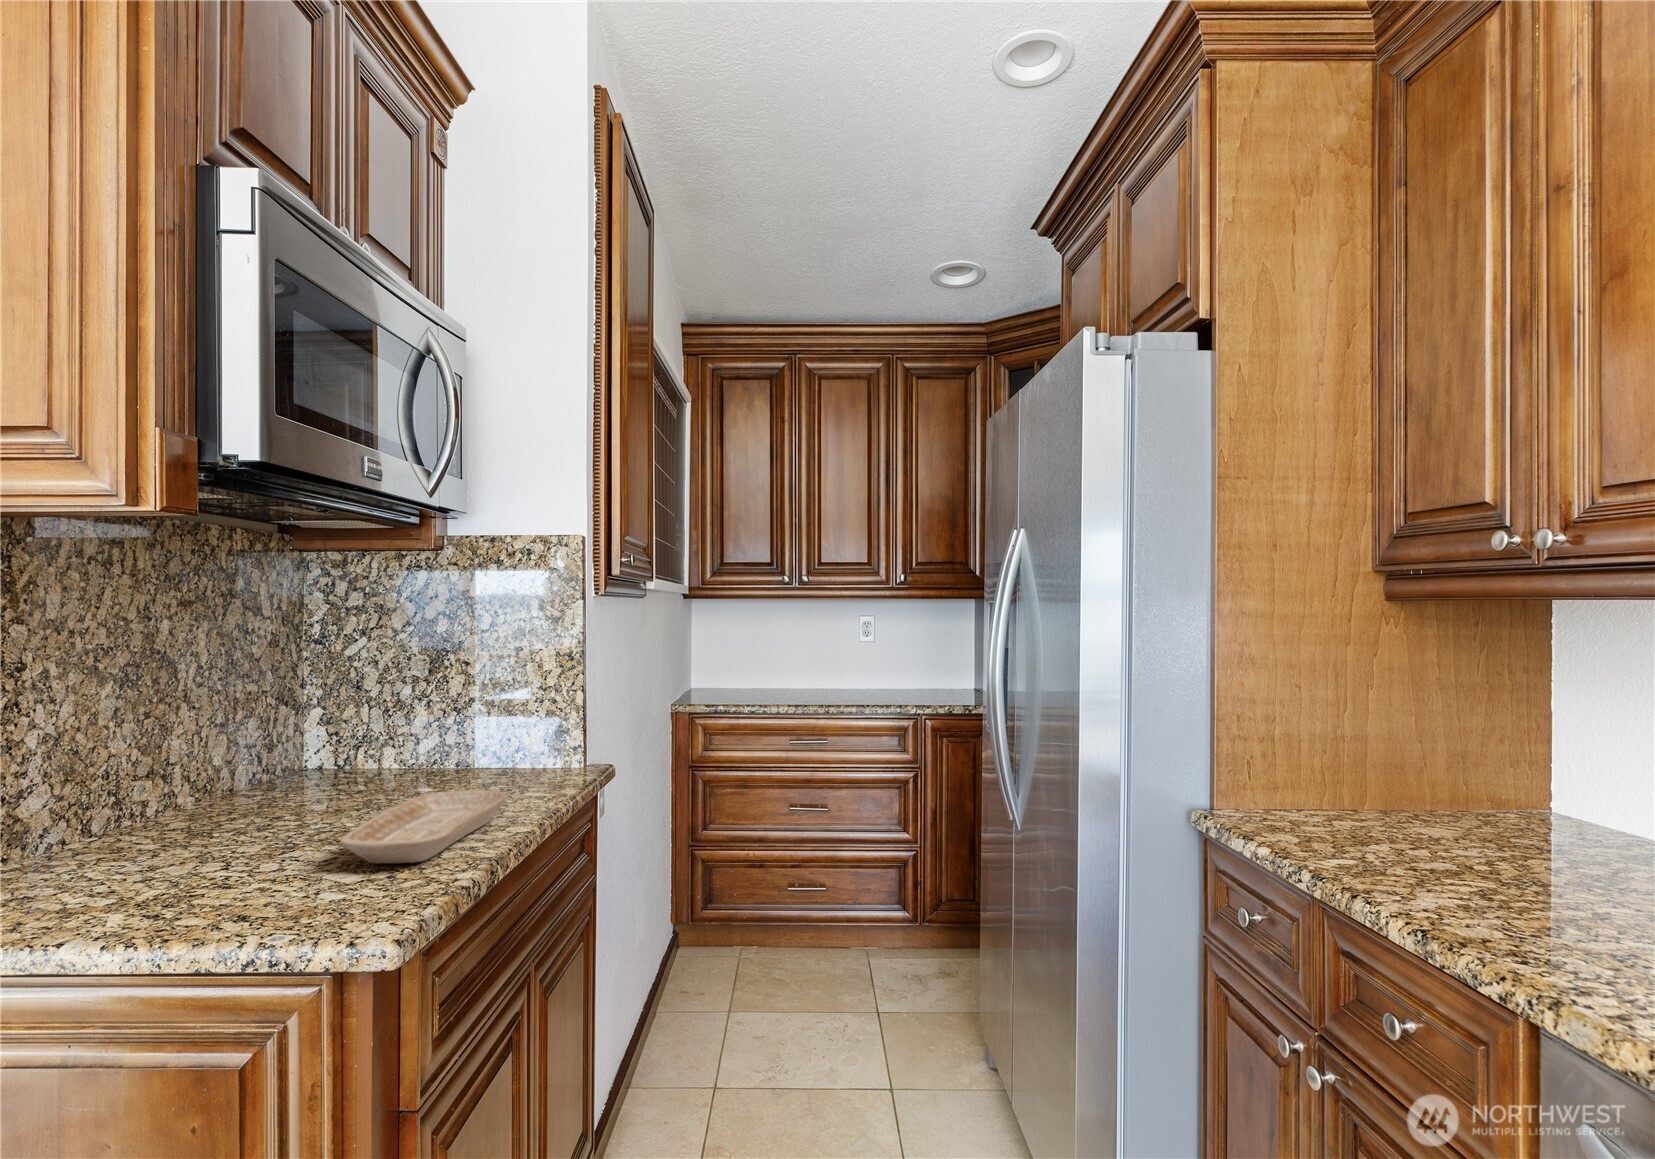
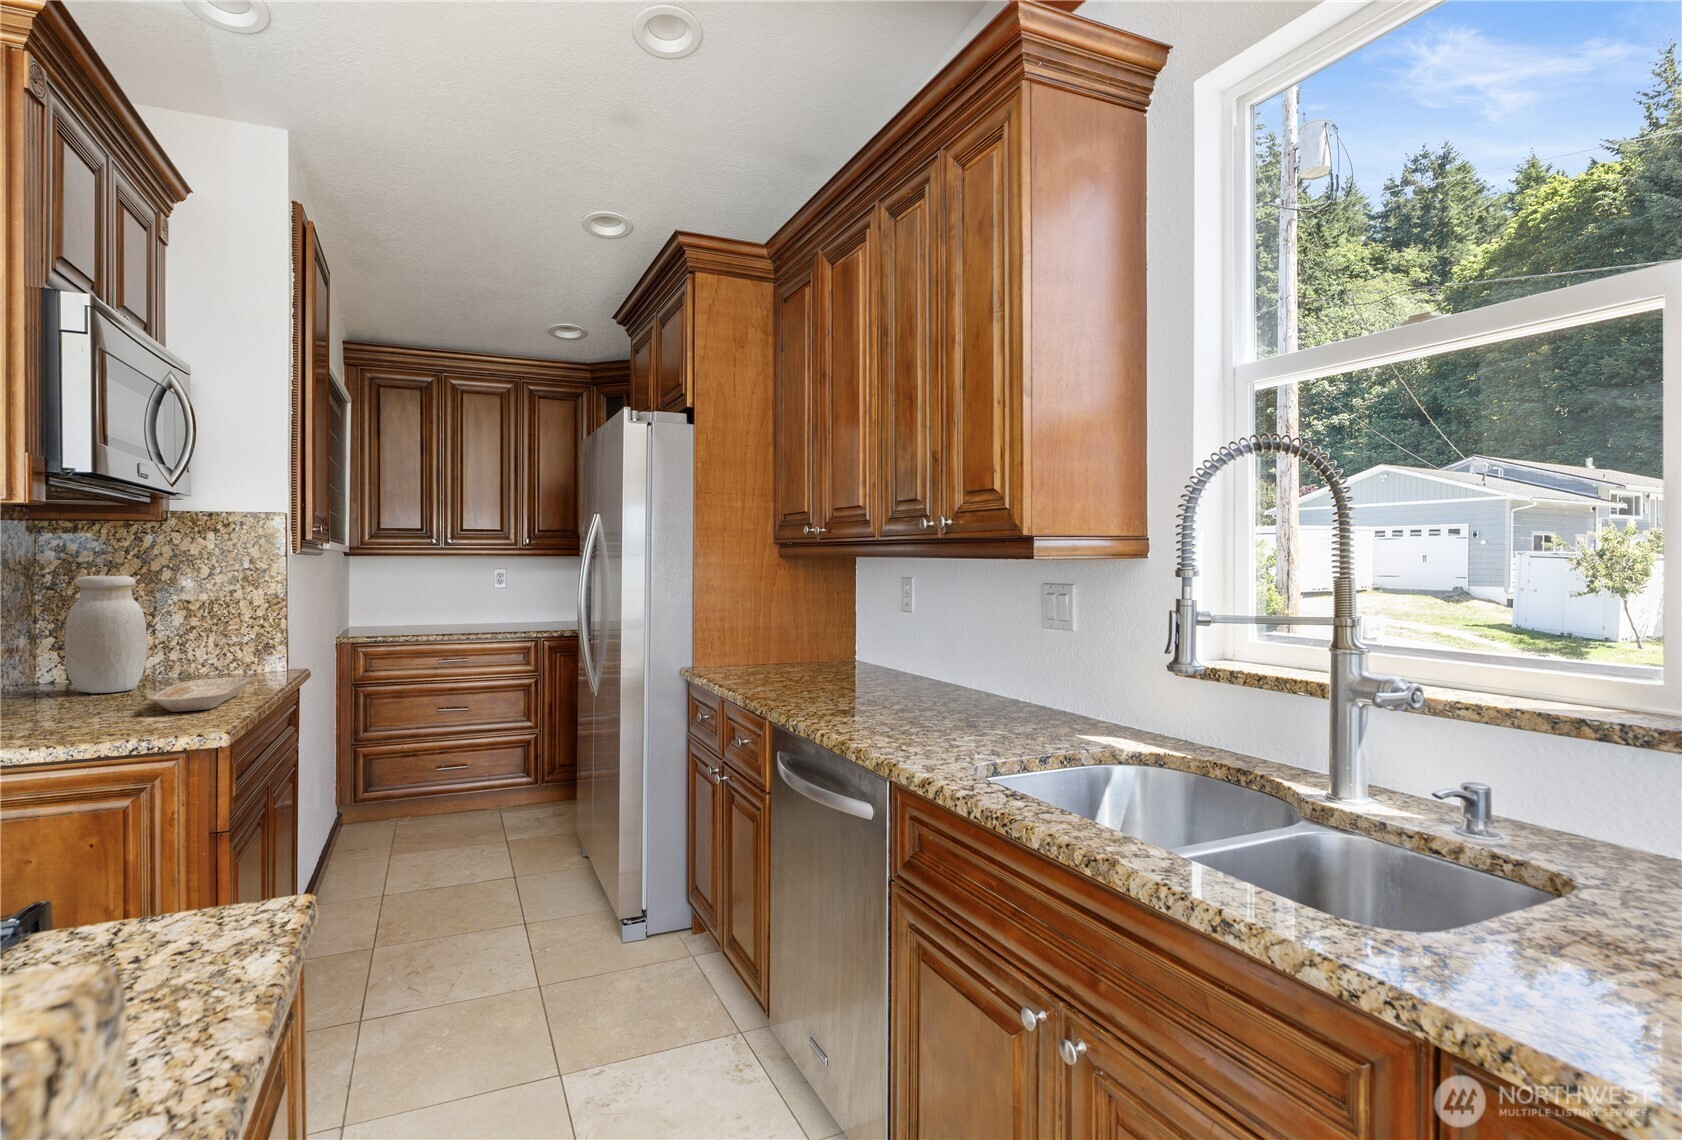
jar: none [302,626,399,800] -> present [65,575,147,693]

